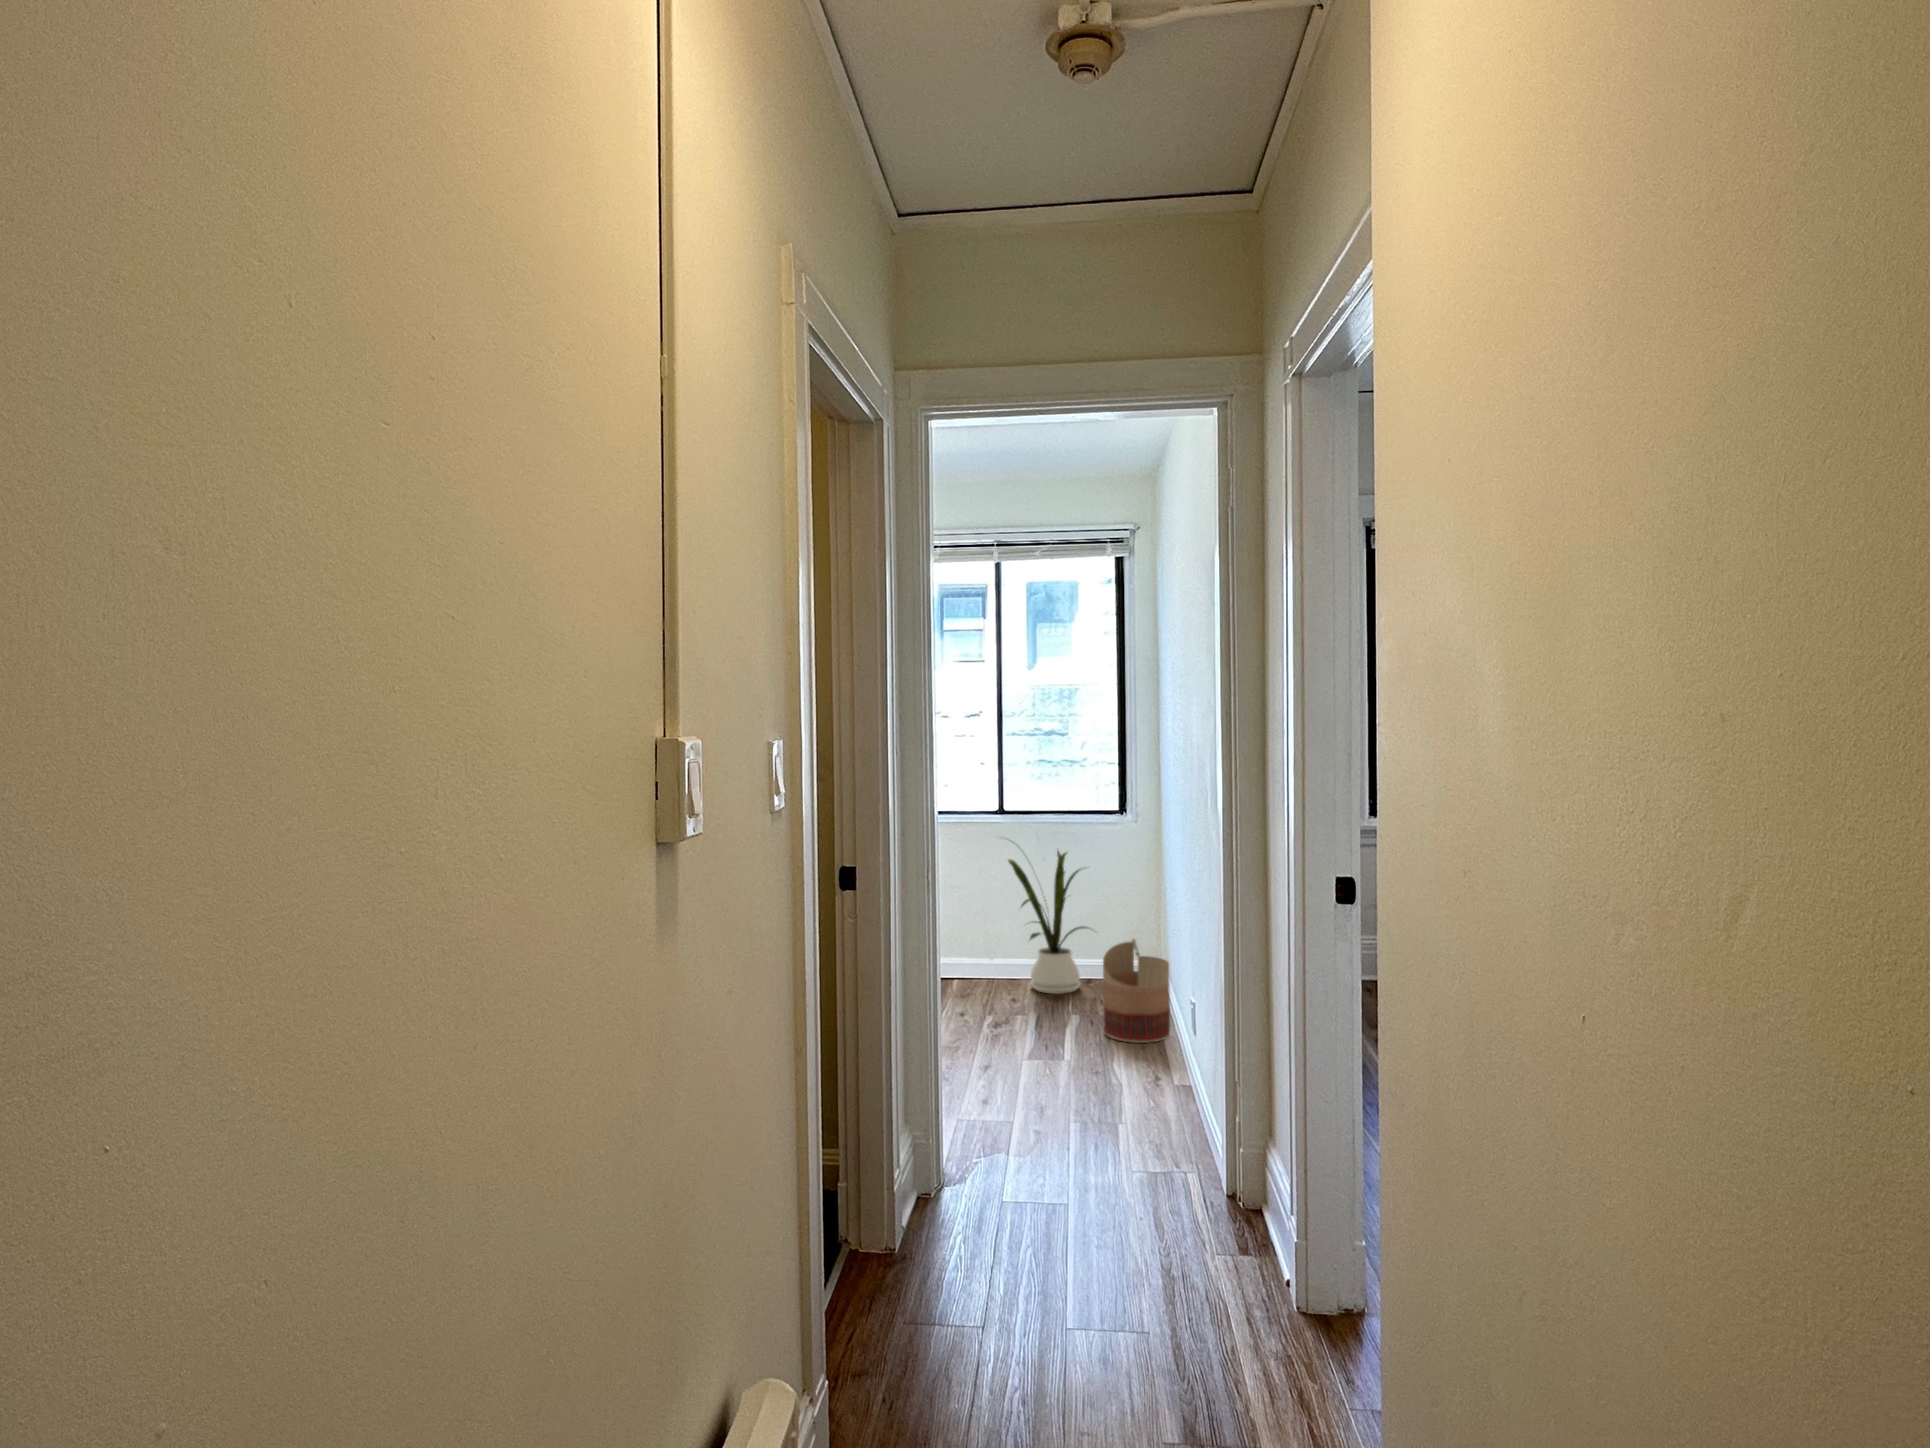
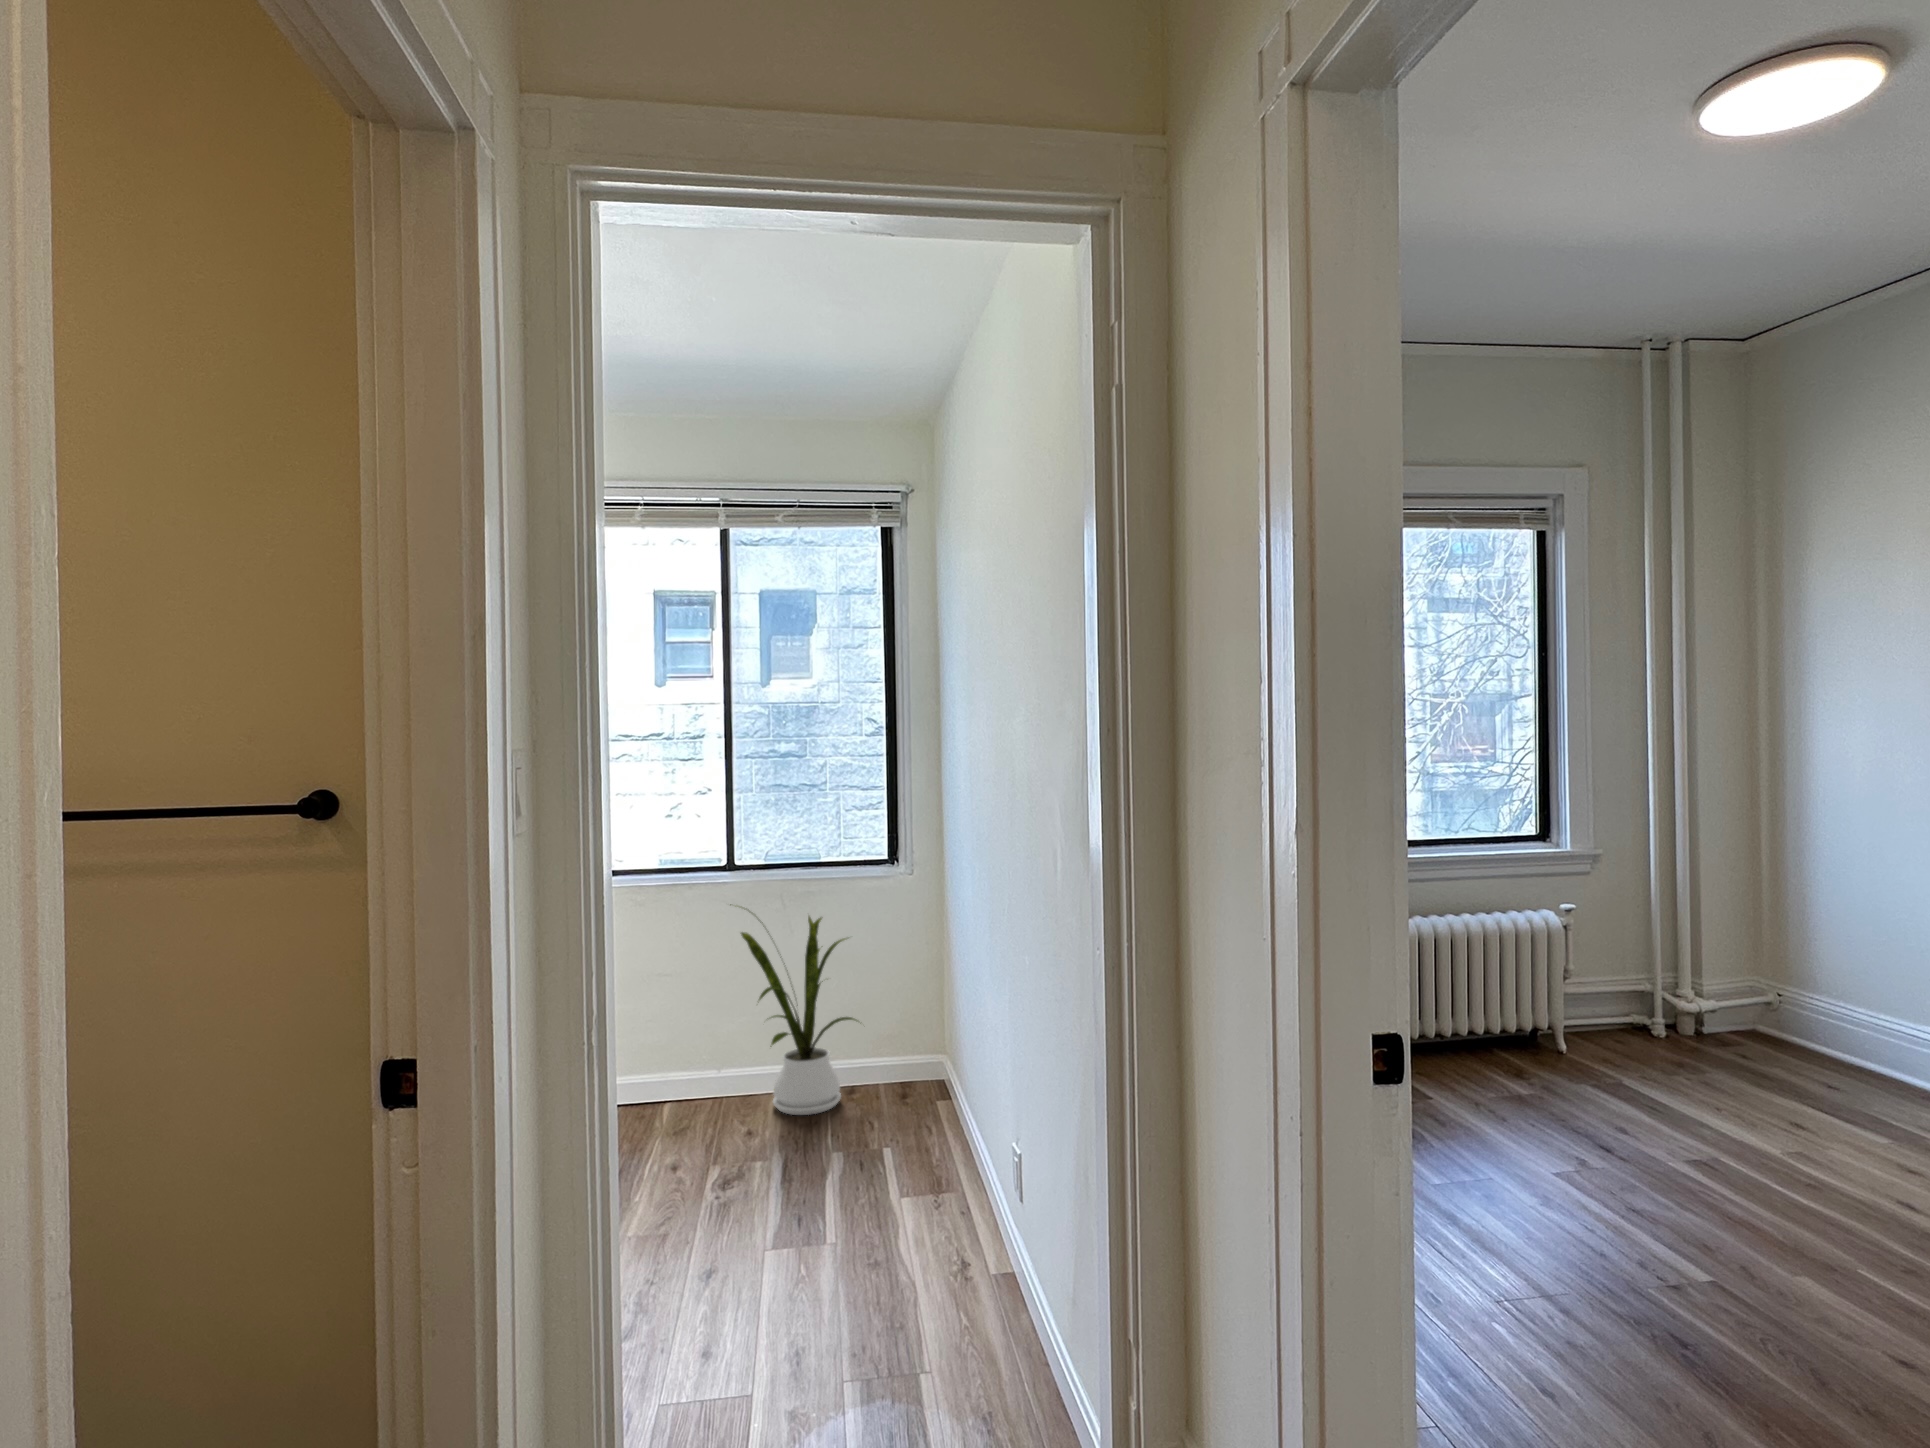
basket: present [1103,938,1170,1043] -> none [877,1040,970,1195]

